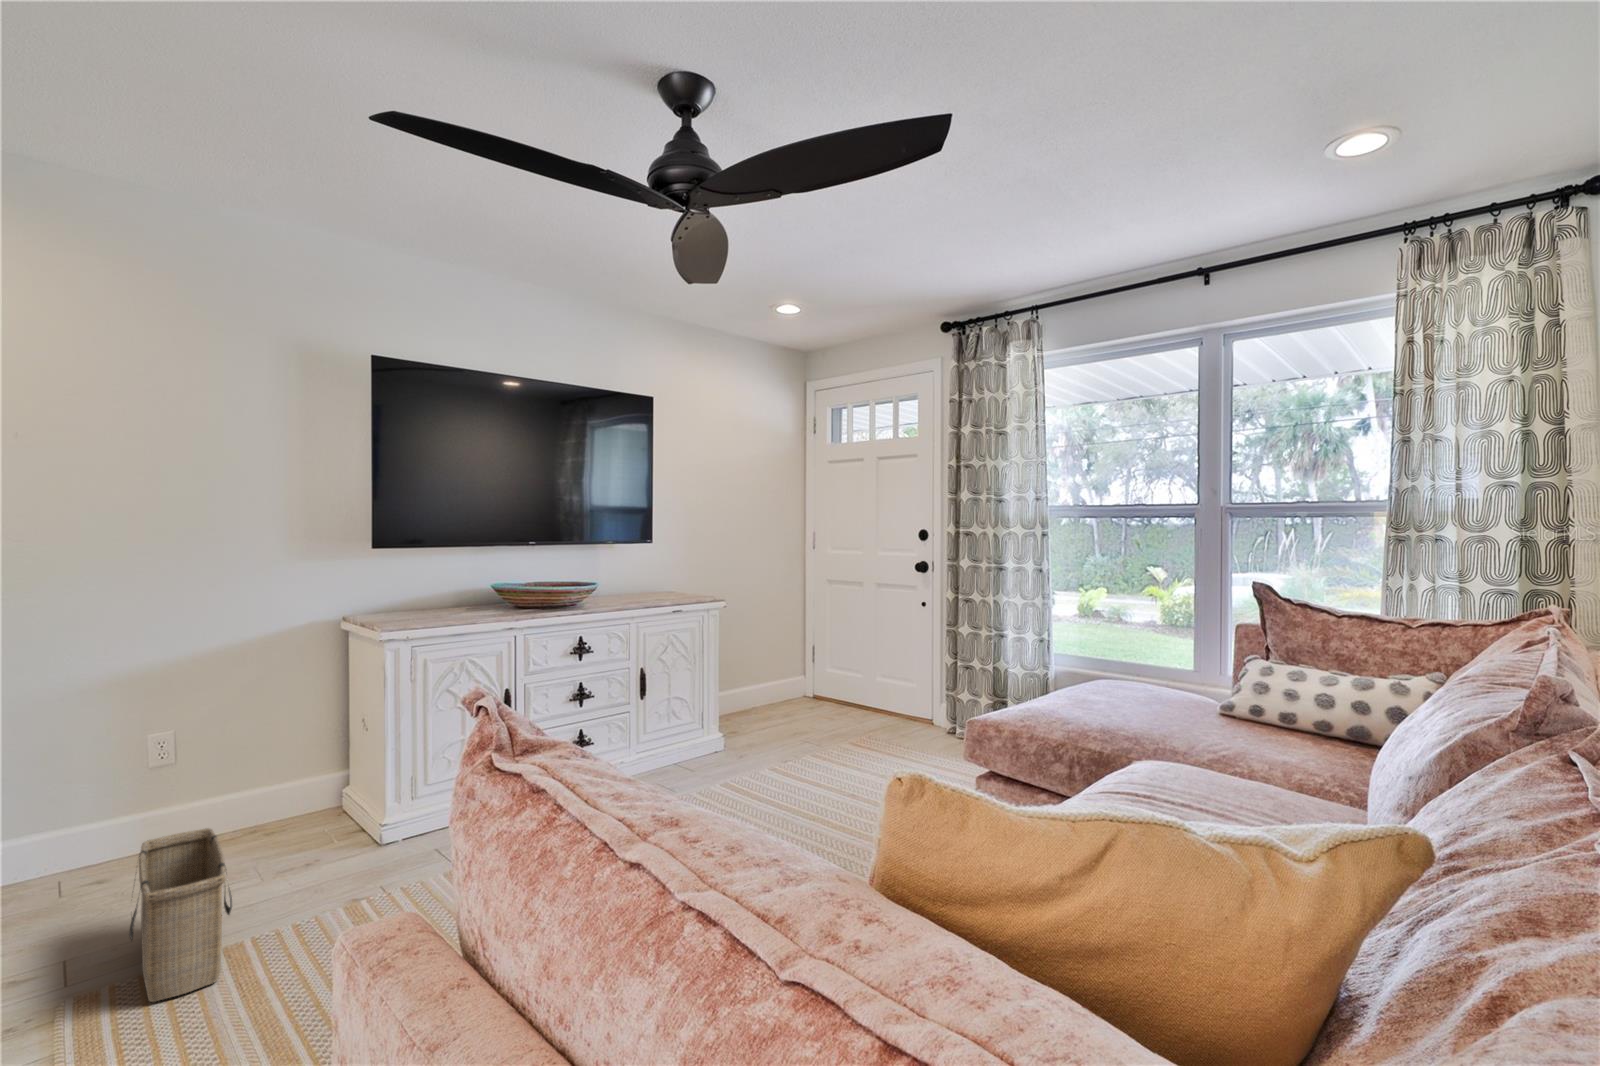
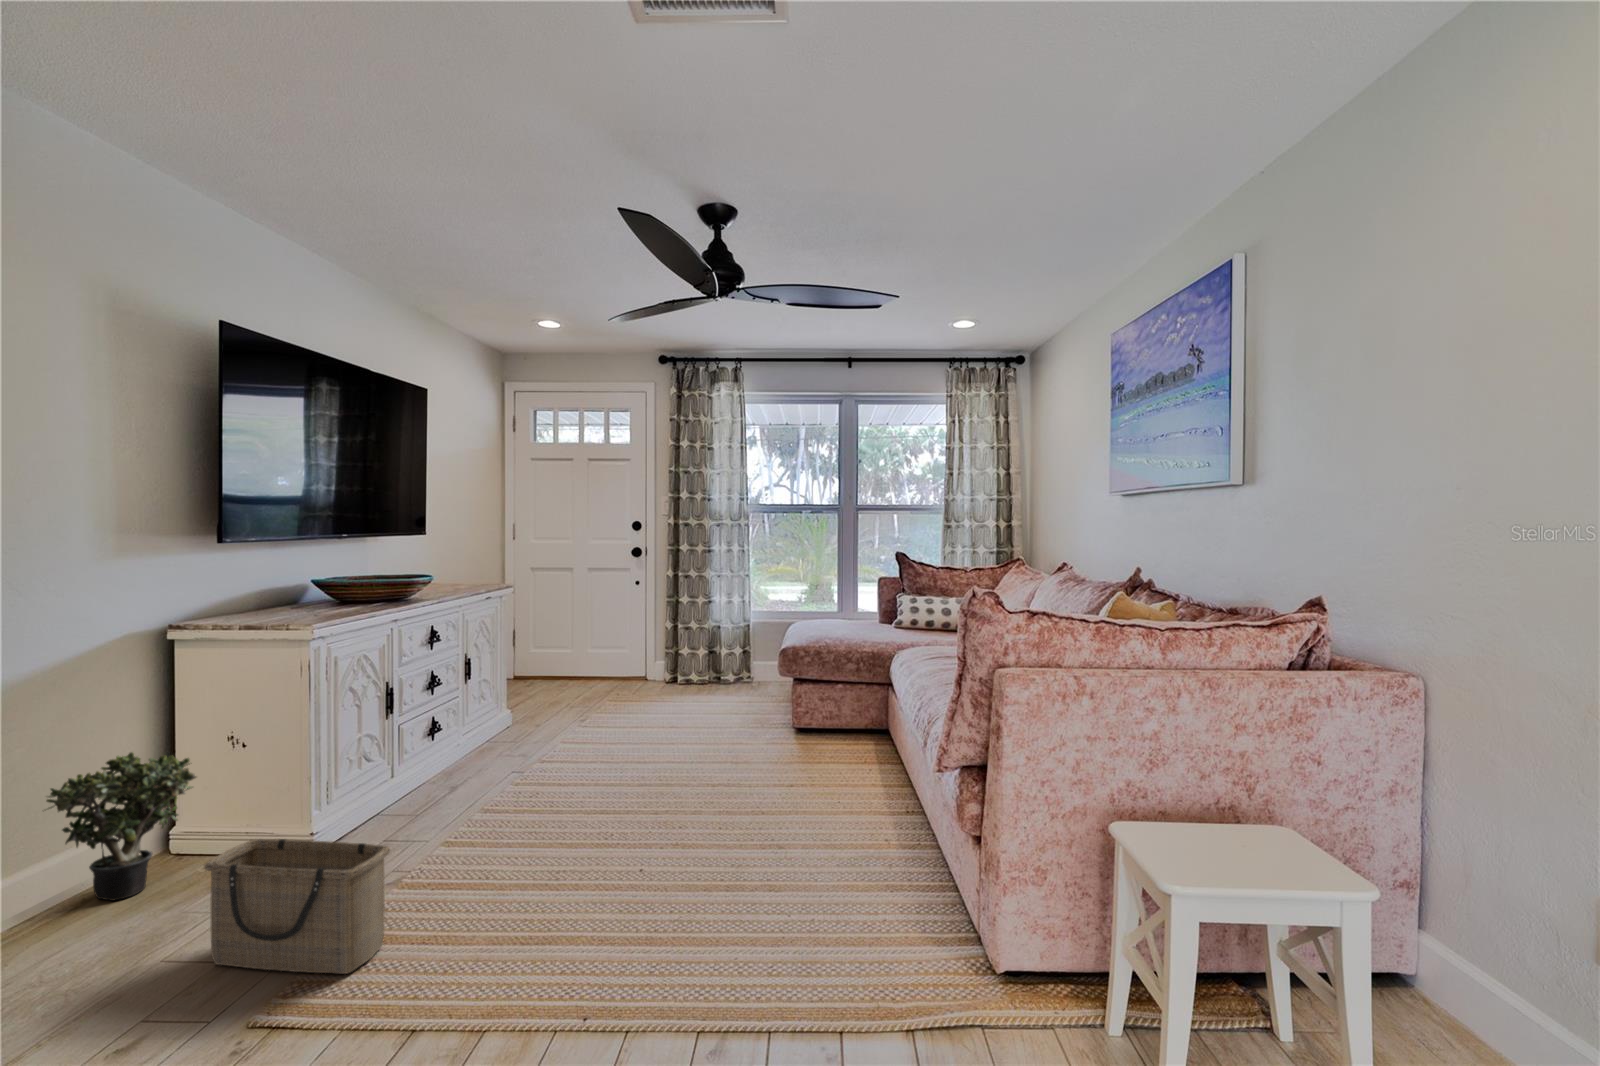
potted plant: none [192,723,317,846] -> present [47,752,197,901]

